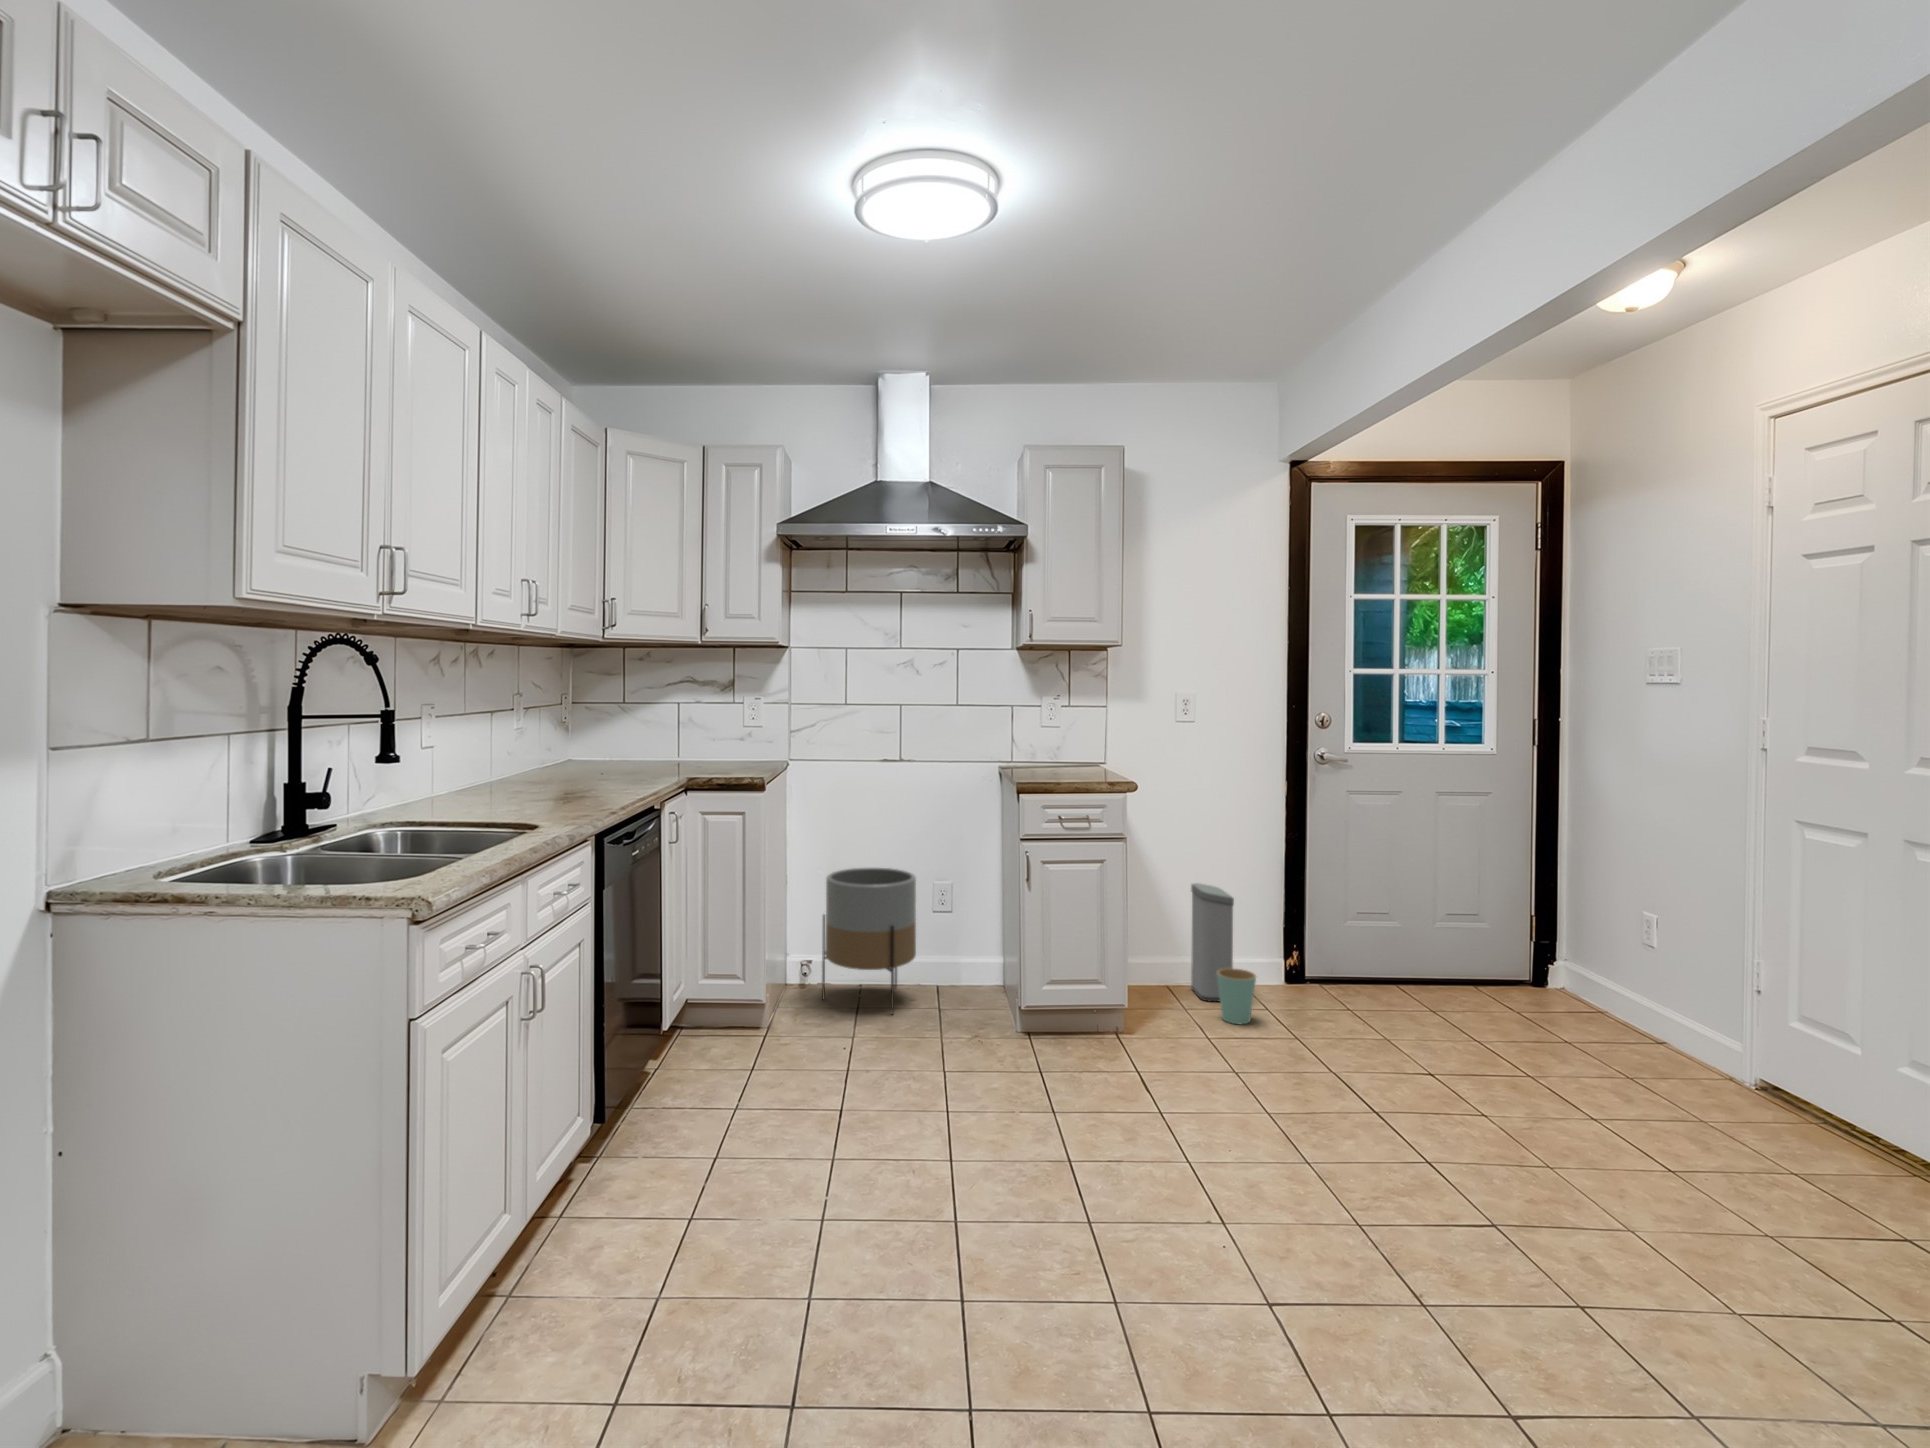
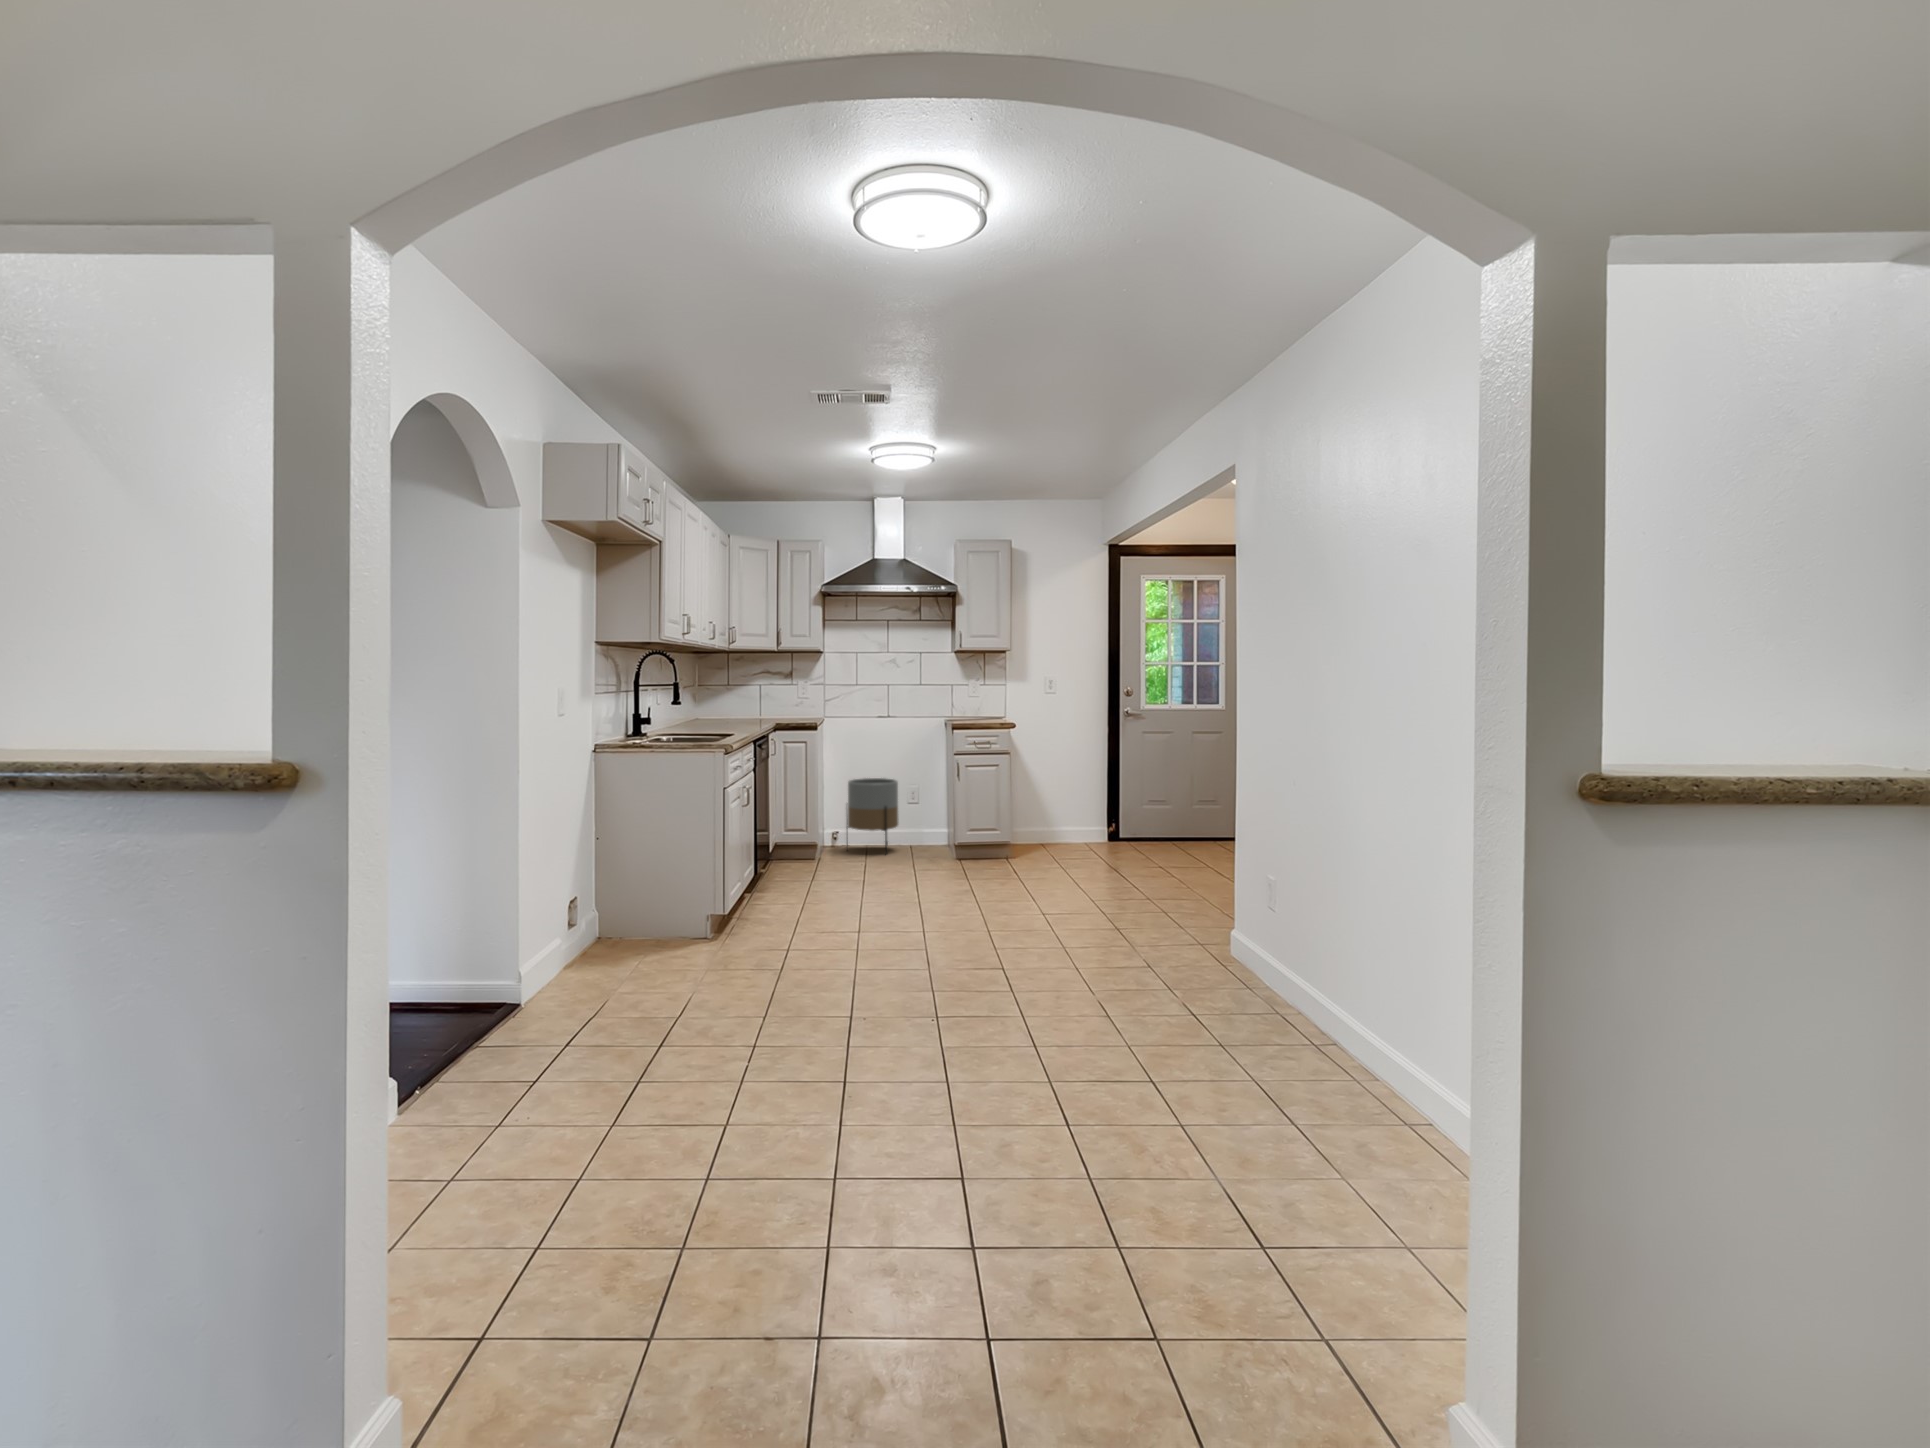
trash can: present [1191,883,1256,1024] -> none [1054,785,1084,855]

